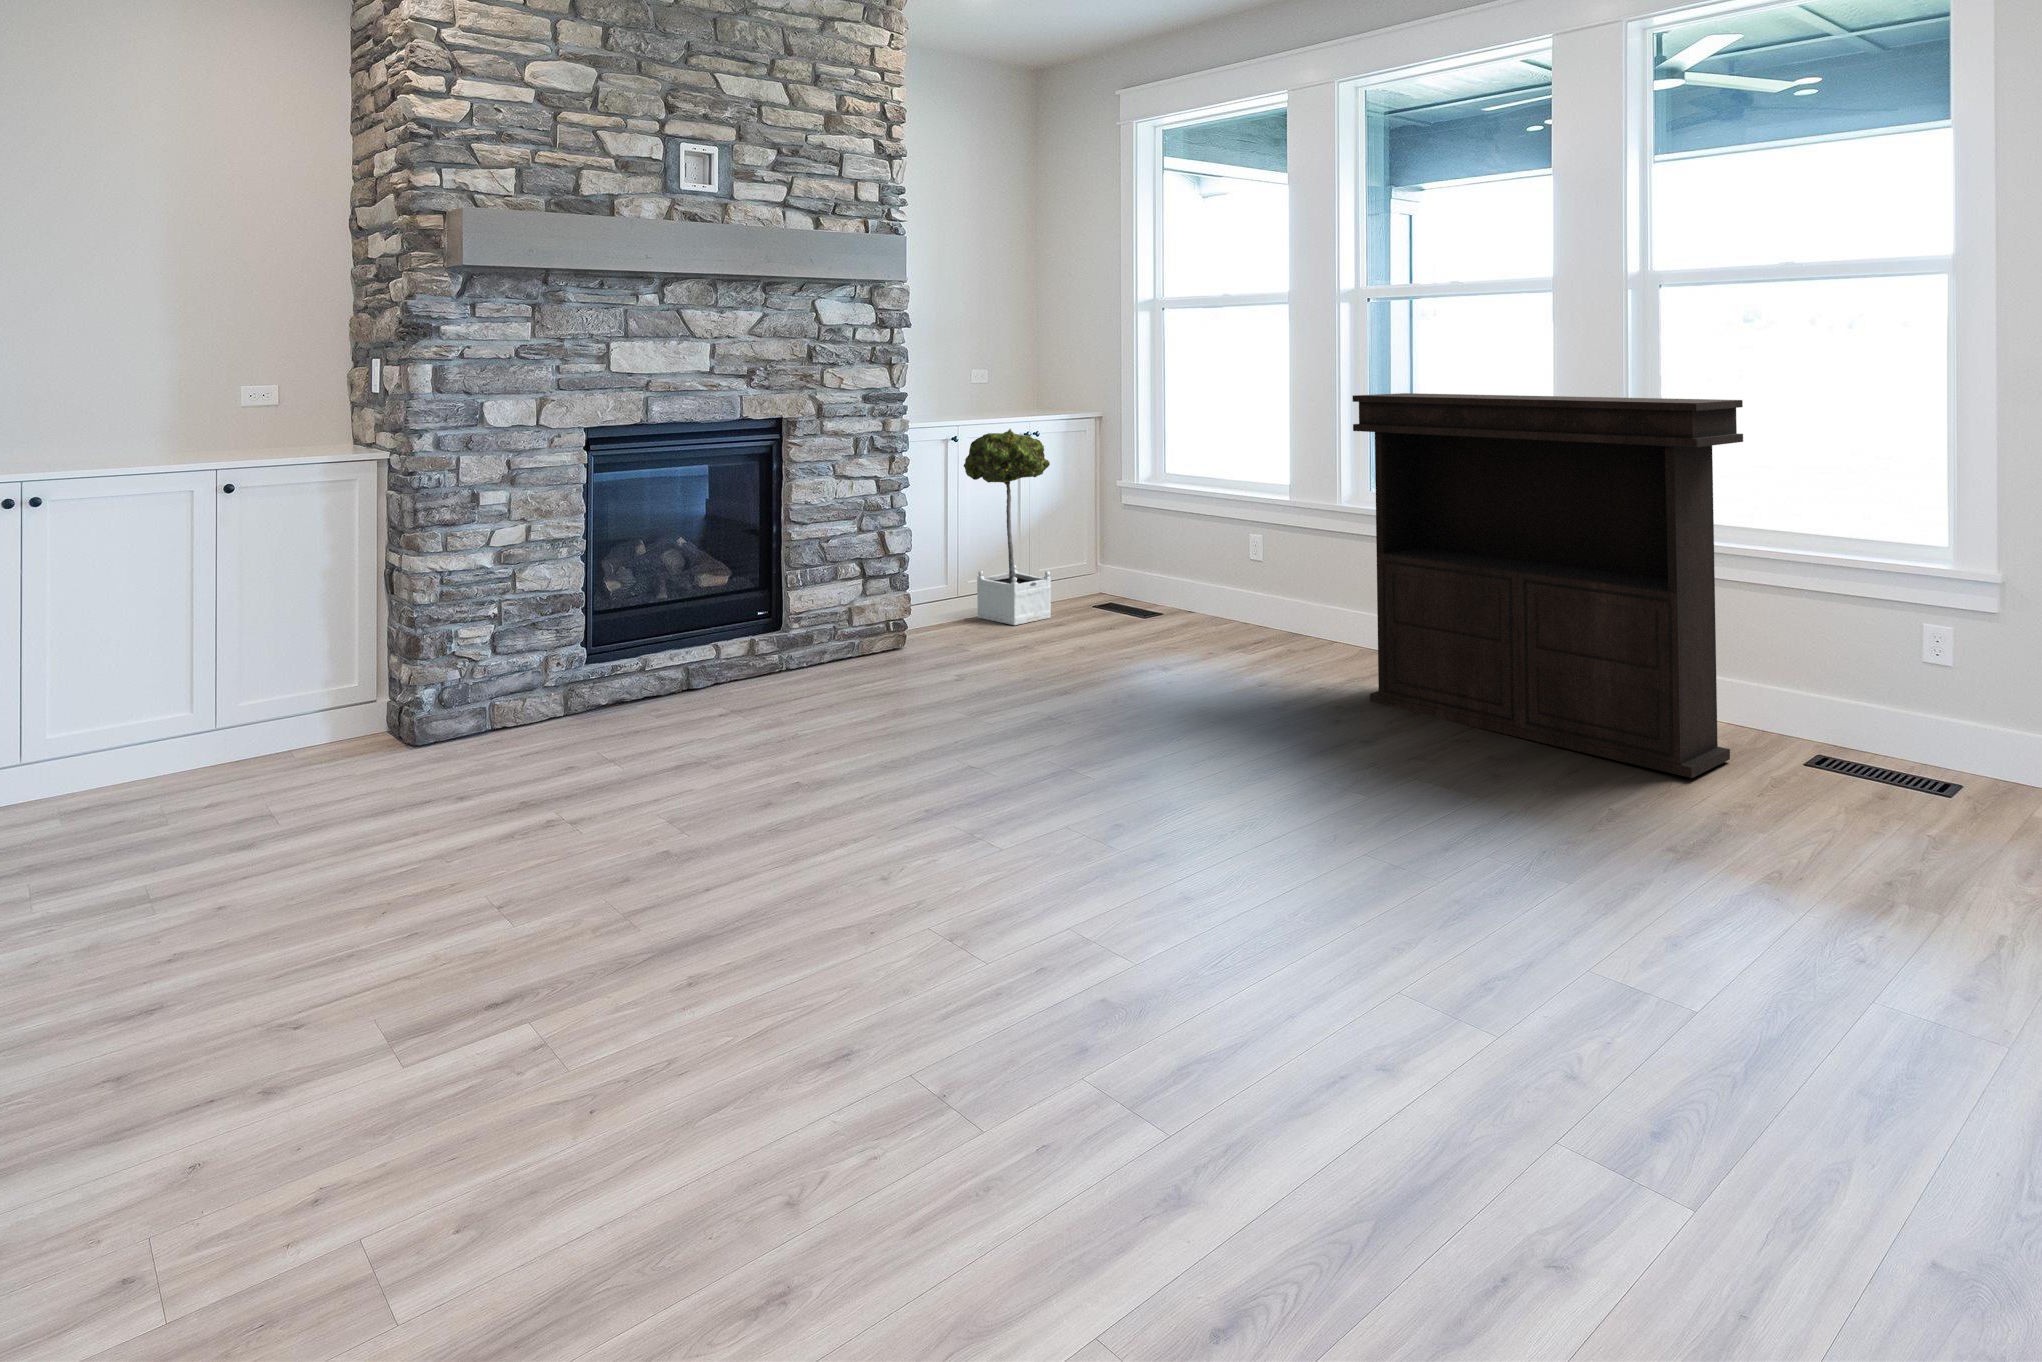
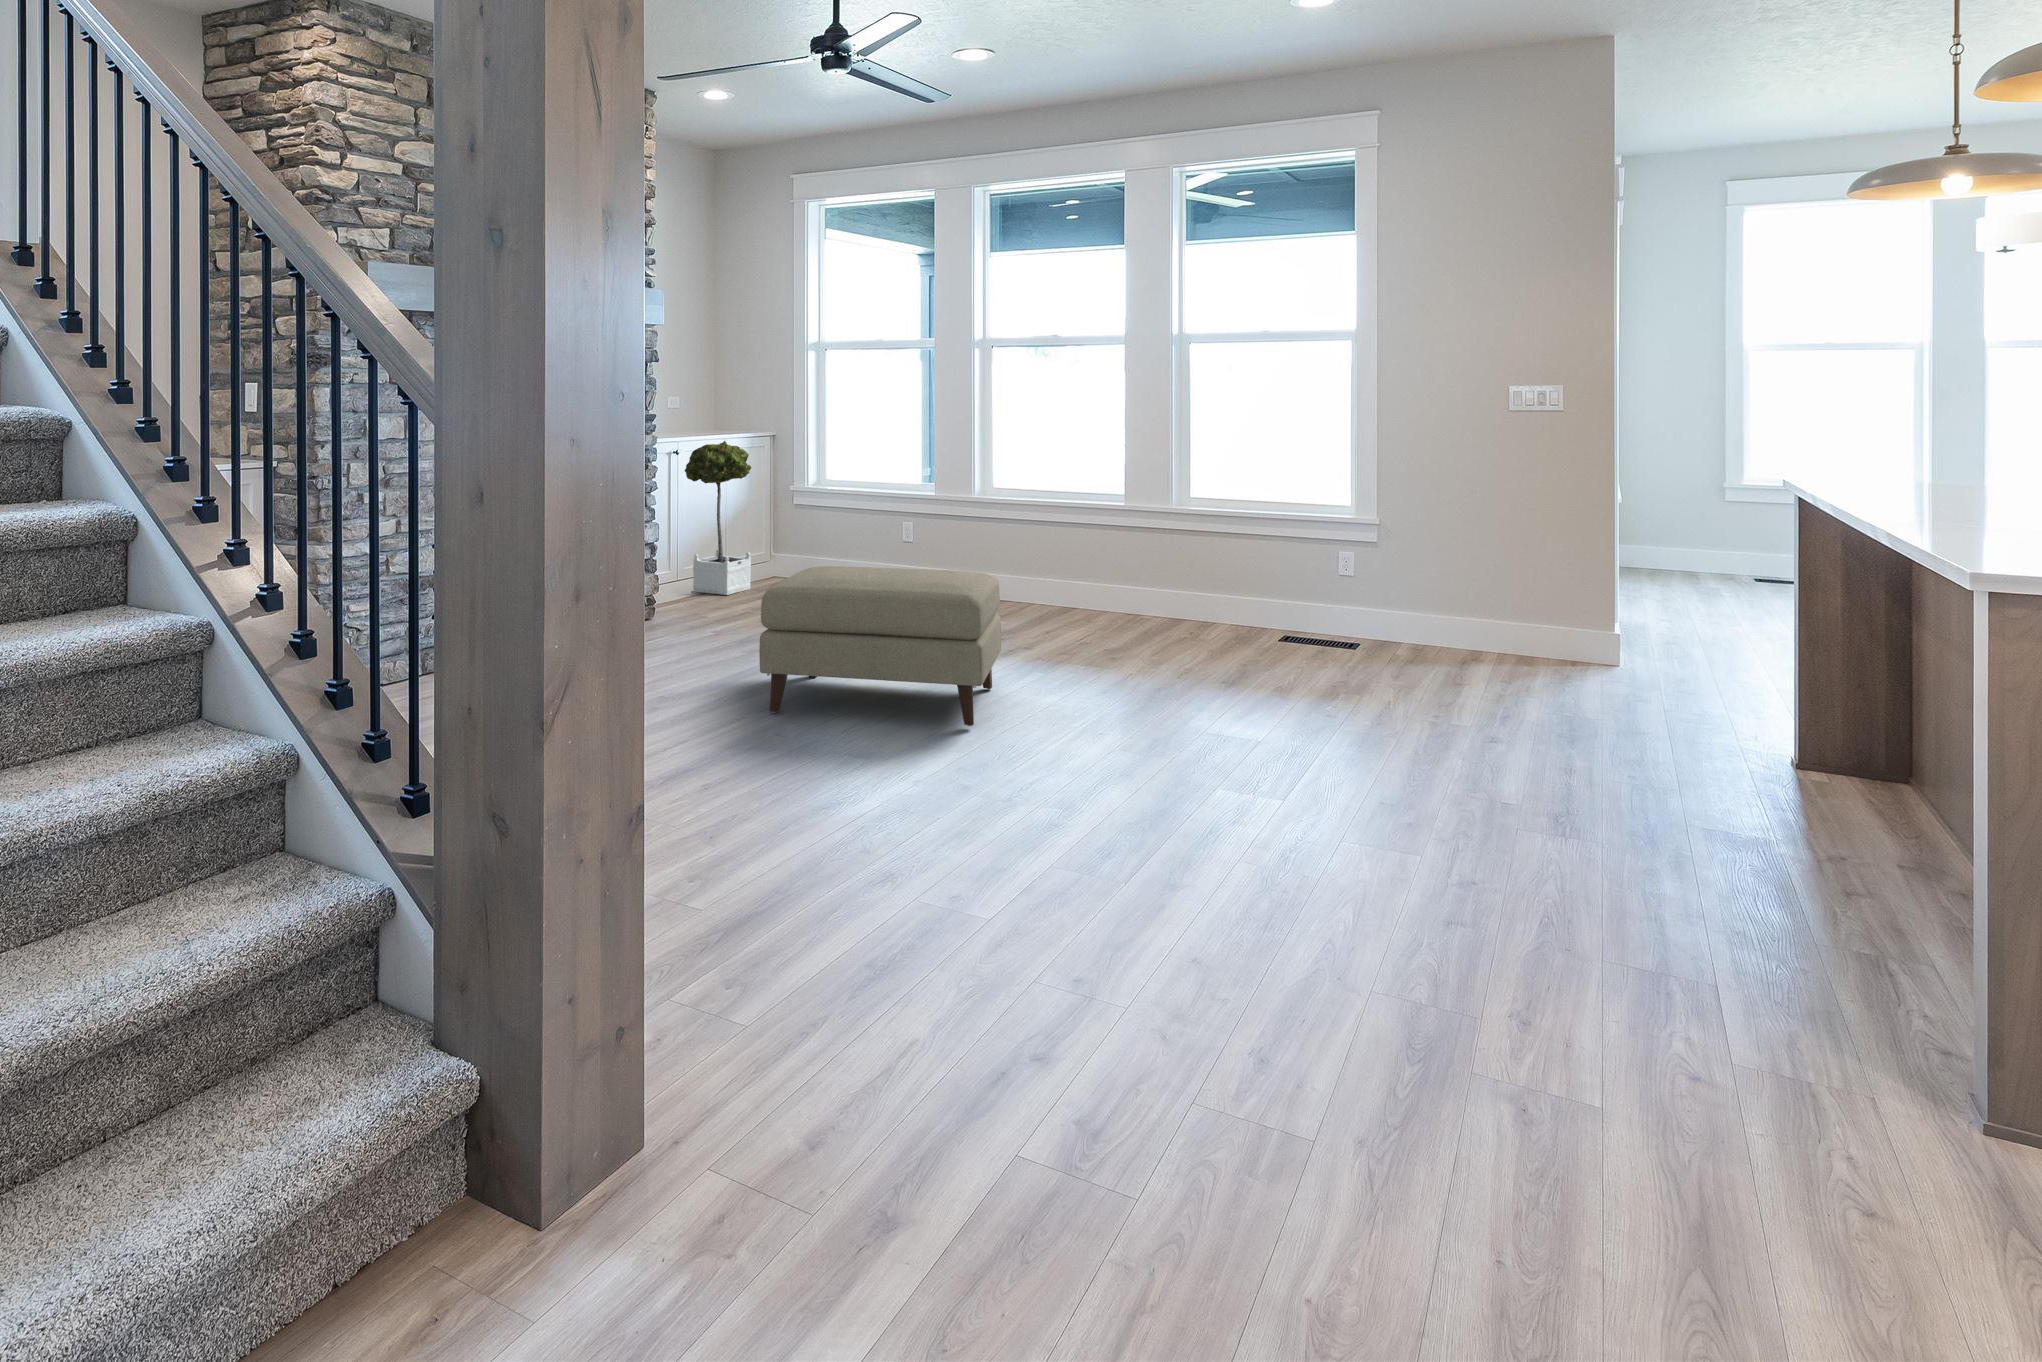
console table: present [1352,393,1743,778] -> none [998,411,1244,653]
ottoman: none [917,615,1297,887] -> present [759,566,1001,726]

